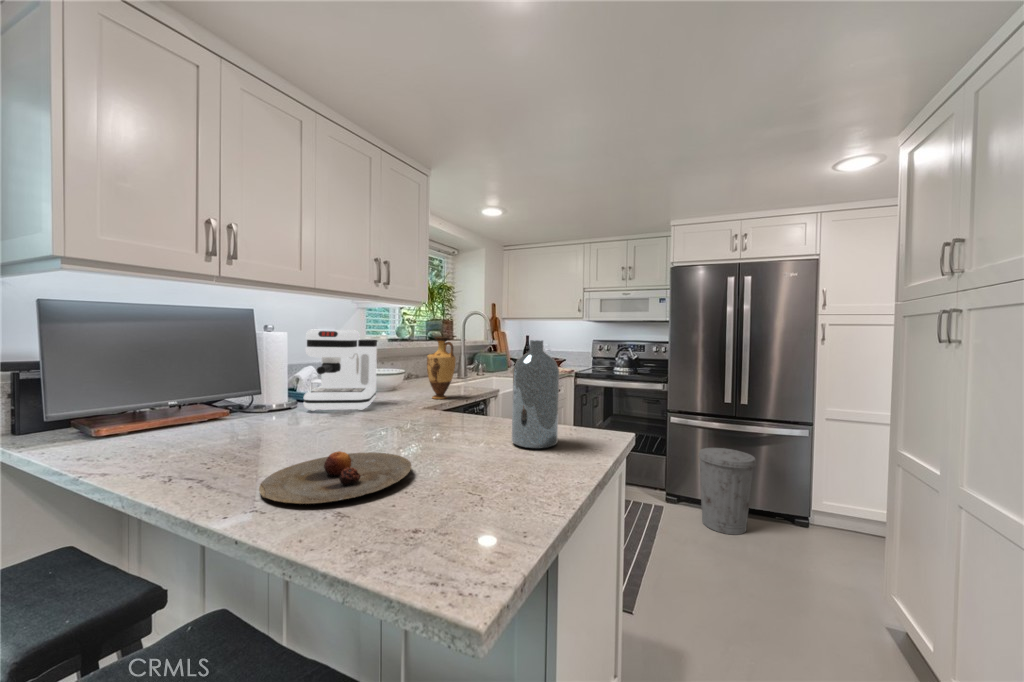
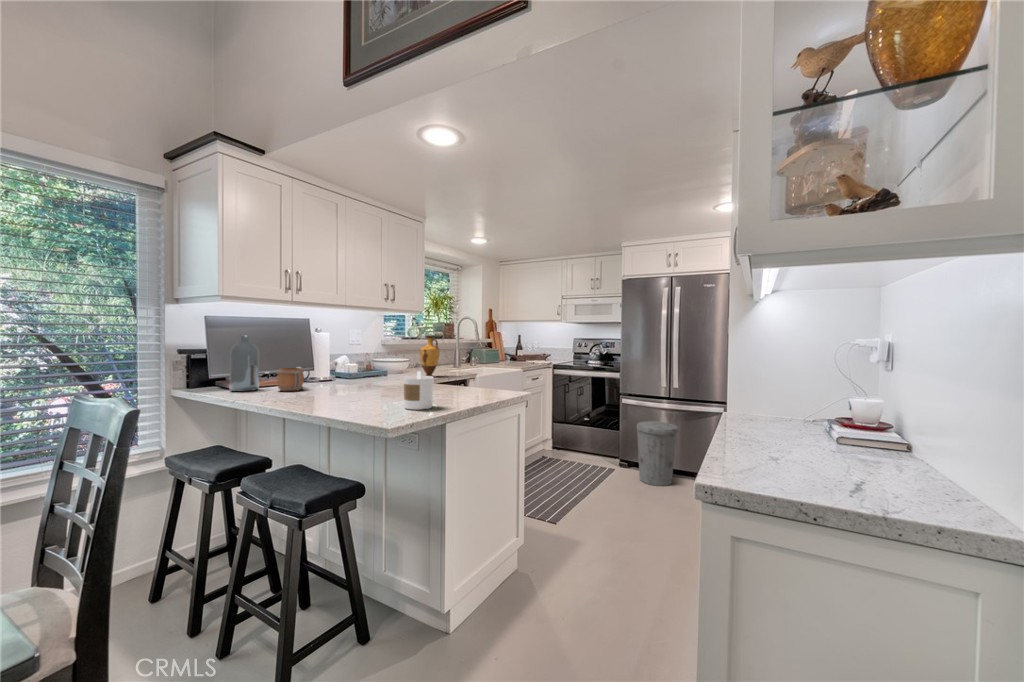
coffee maker: present [304,329,377,411] -> none [339,331,386,382]
bottle: present [512,340,559,449] -> present [230,336,259,391]
mug: none [189,391,241,439] -> present [277,367,304,391]
candle: none [462,420,525,510] -> present [404,371,434,410]
plate: present [259,451,412,504] -> none [315,390,387,406]

